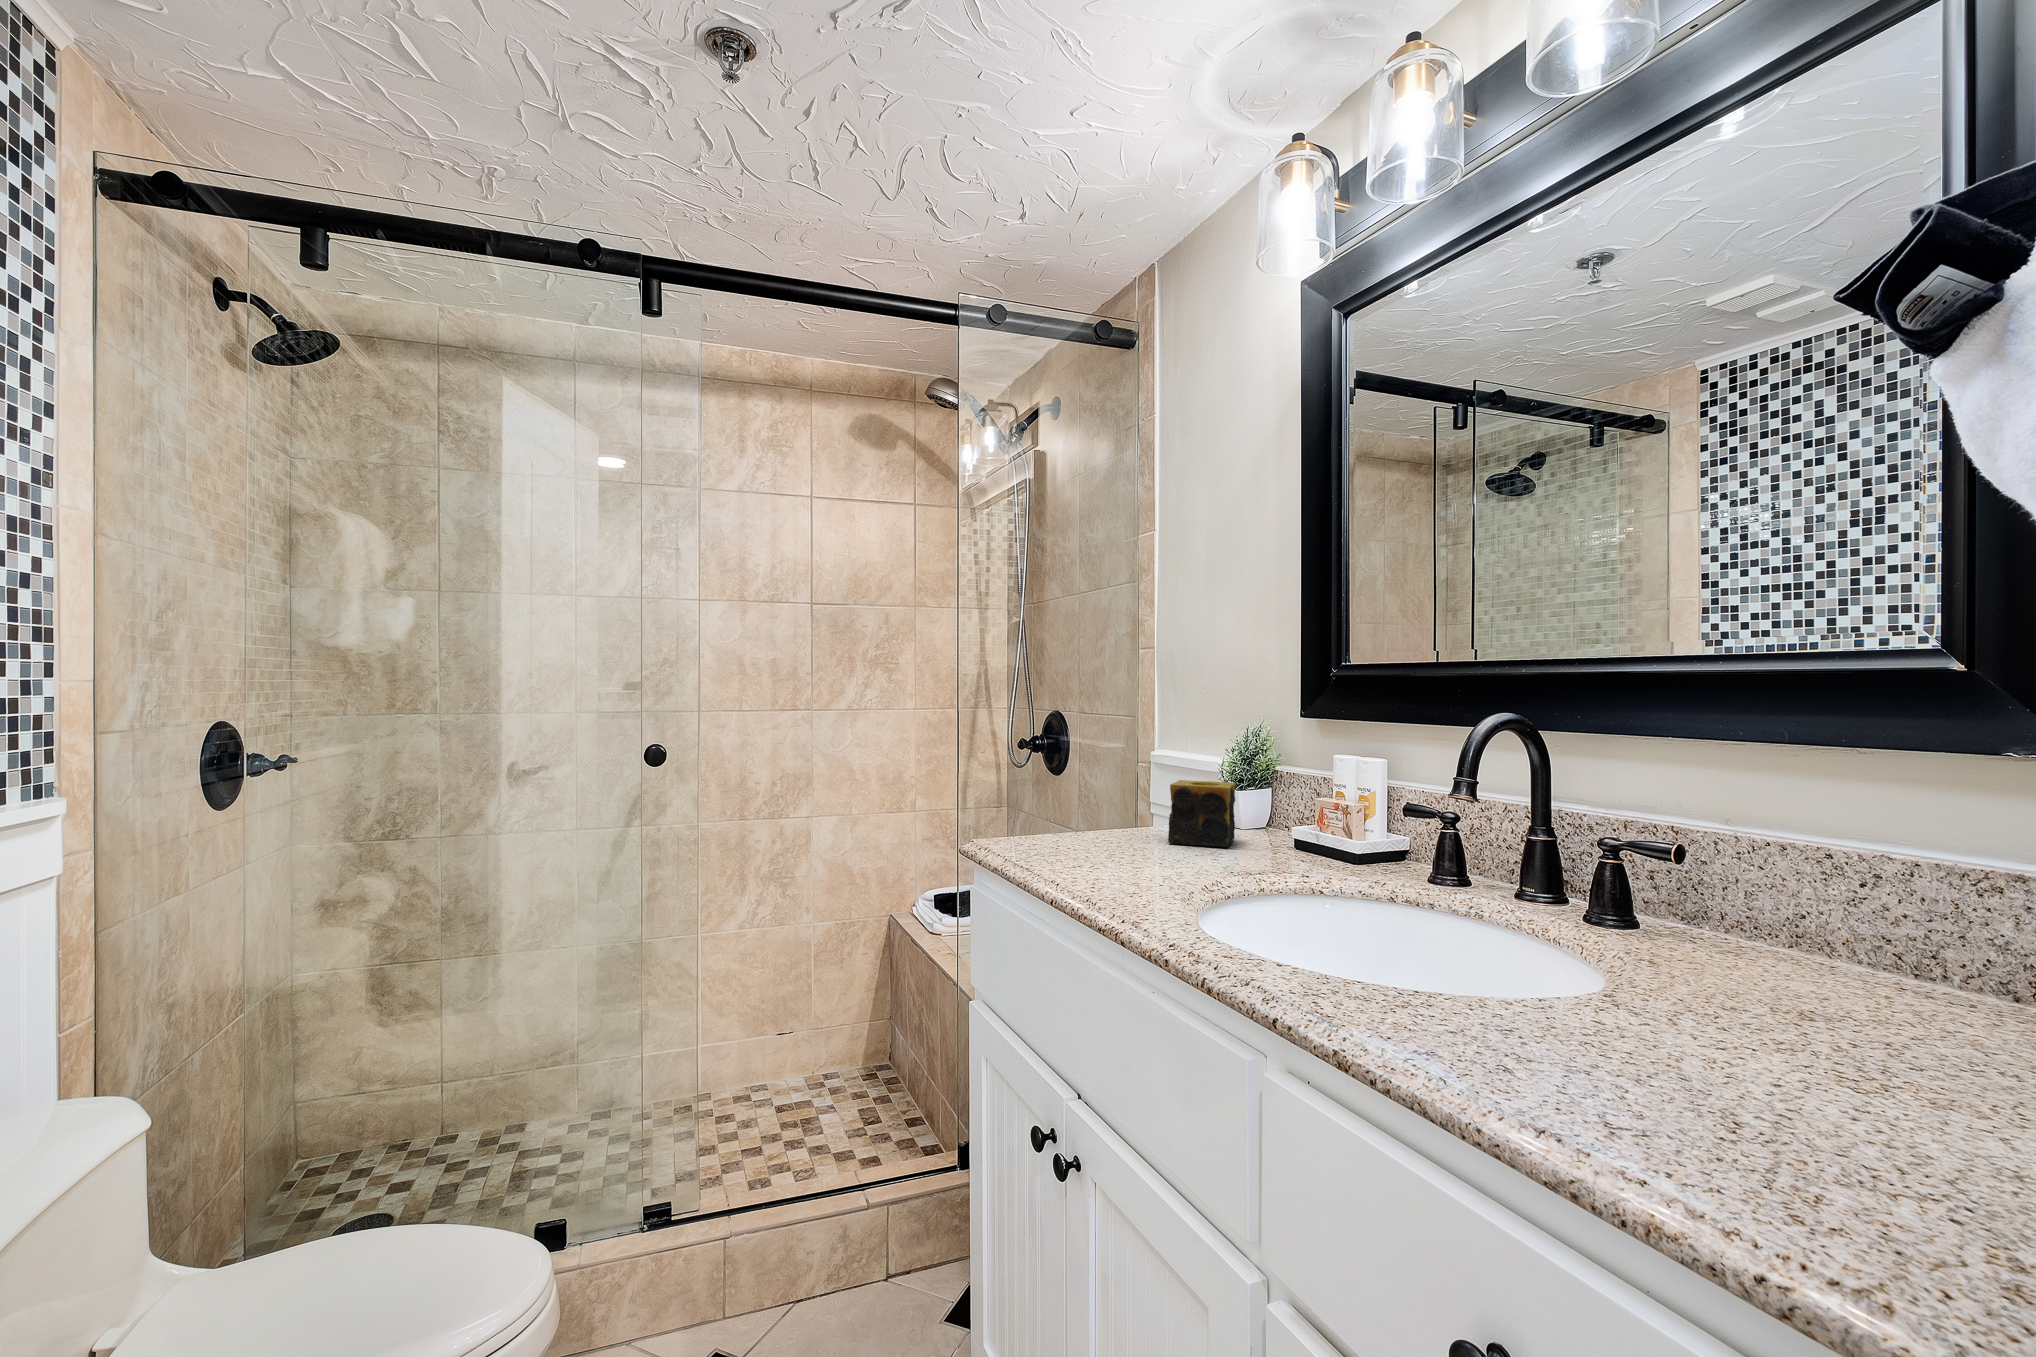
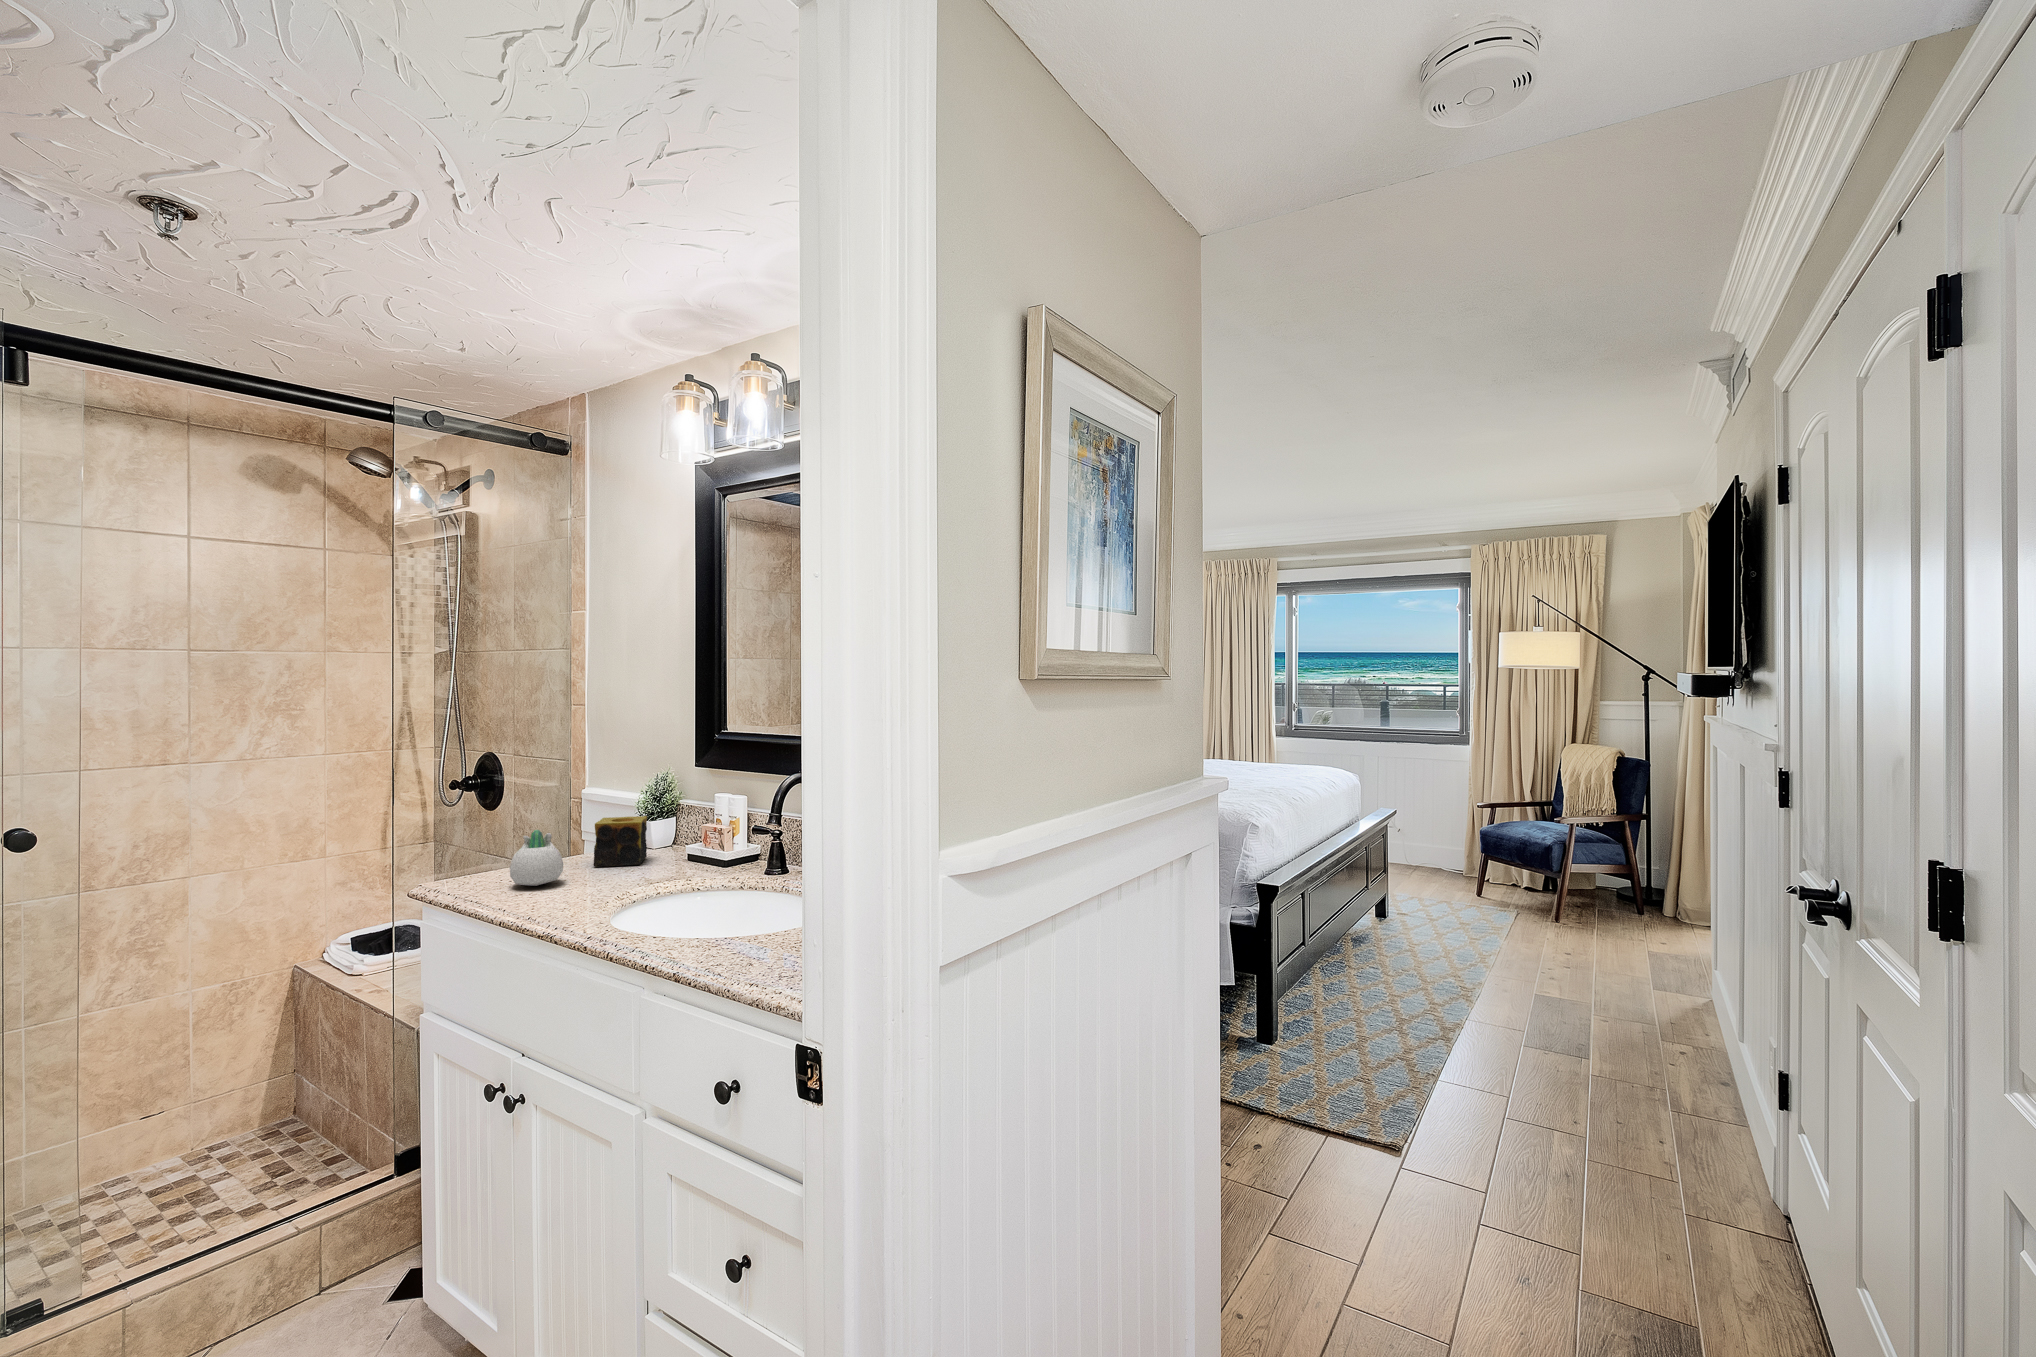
succulent planter: none [1068,780,1132,856] -> present [510,830,563,886]

